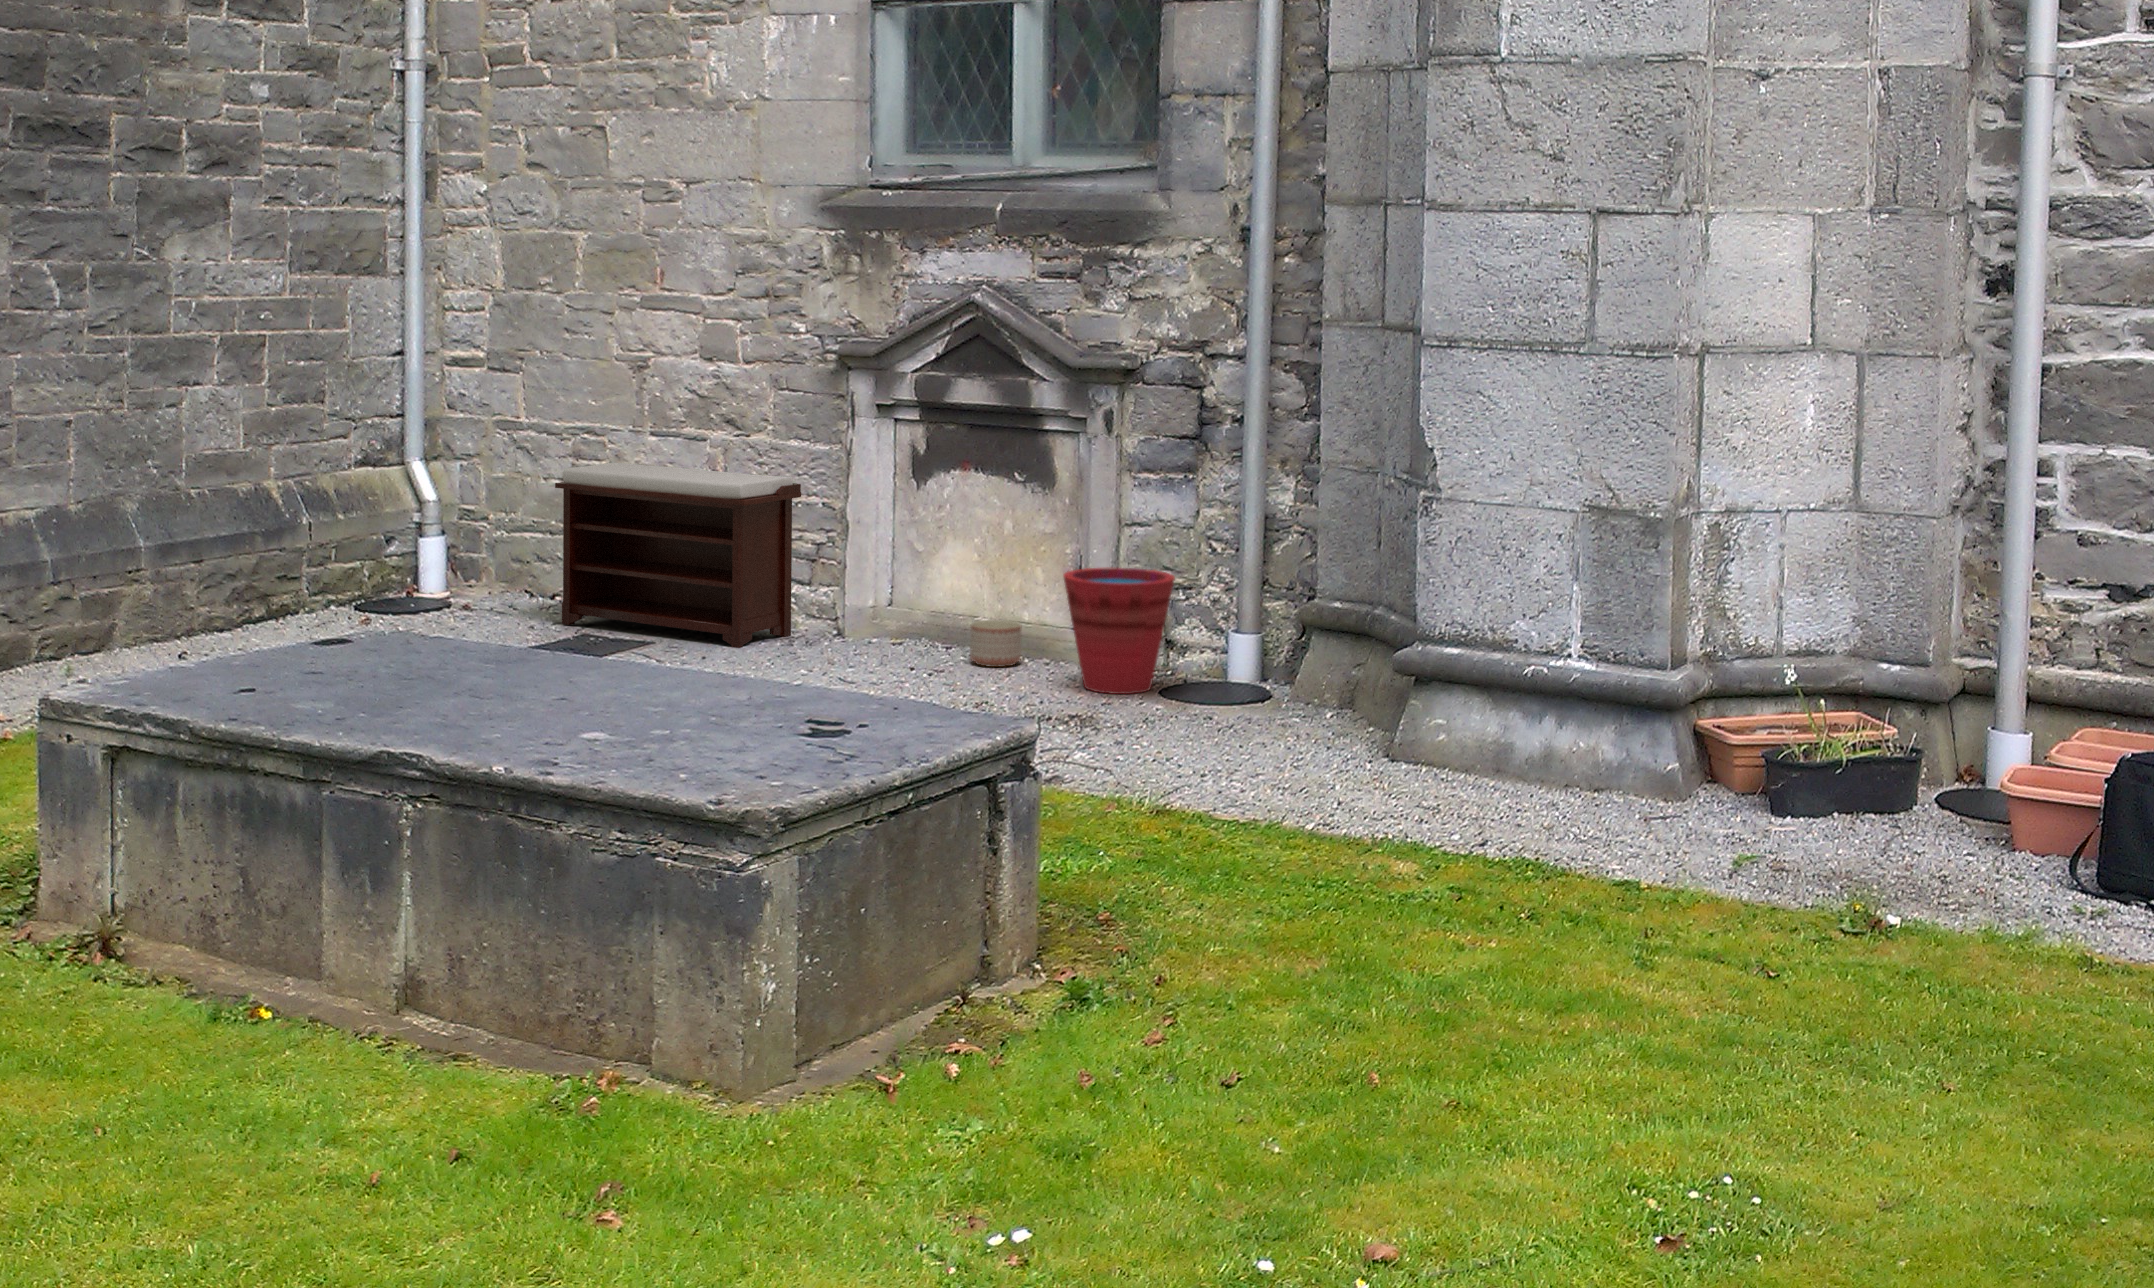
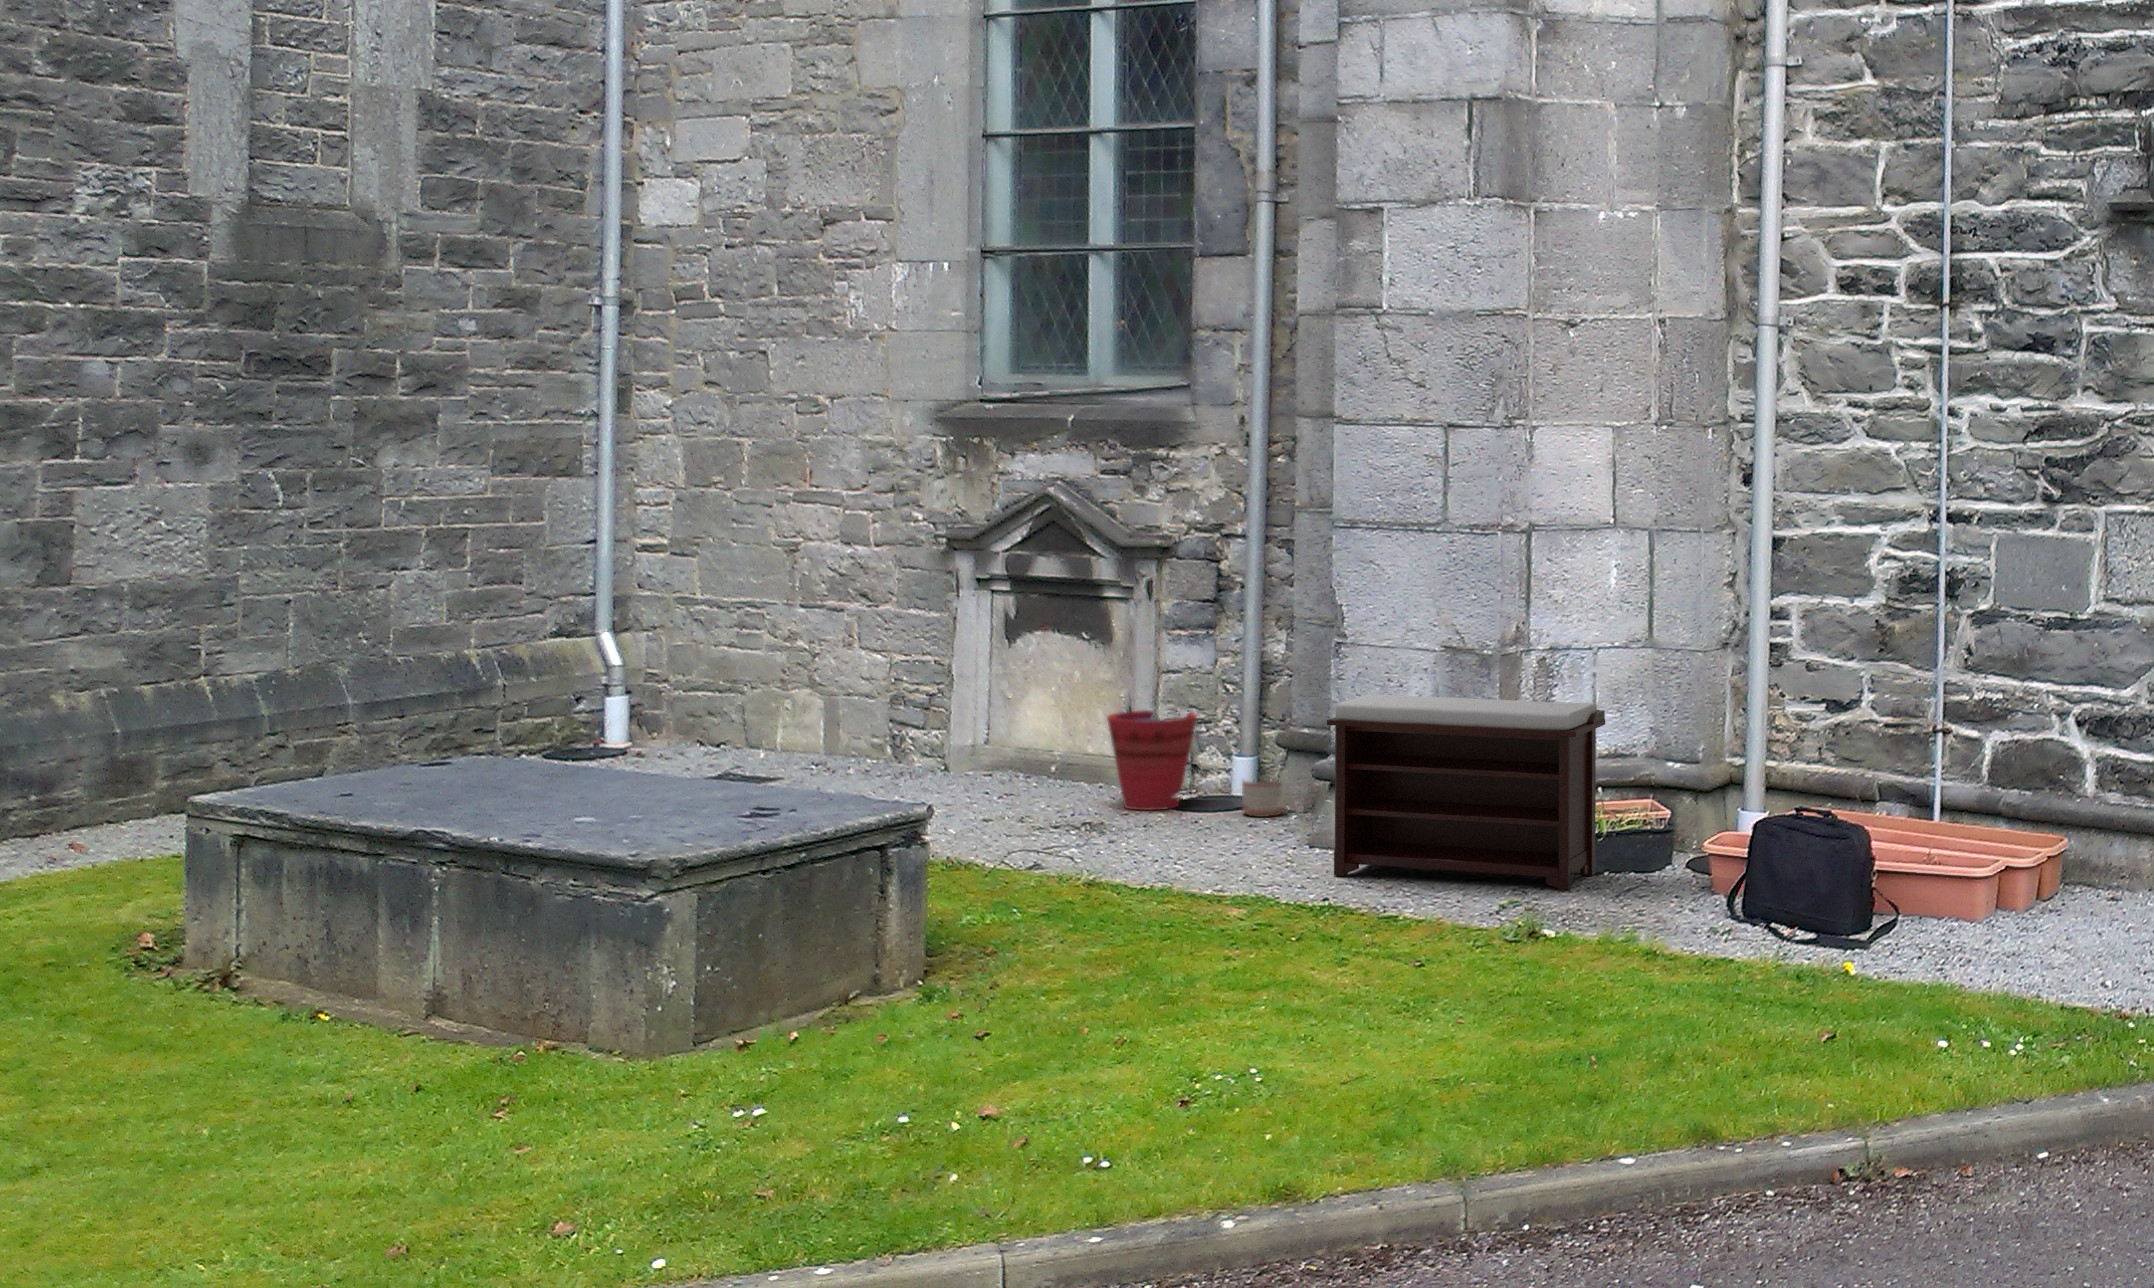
bench: present [555,462,801,648] -> present [1327,694,1605,891]
planter: present [970,620,1021,667] -> present [1242,781,1285,817]

